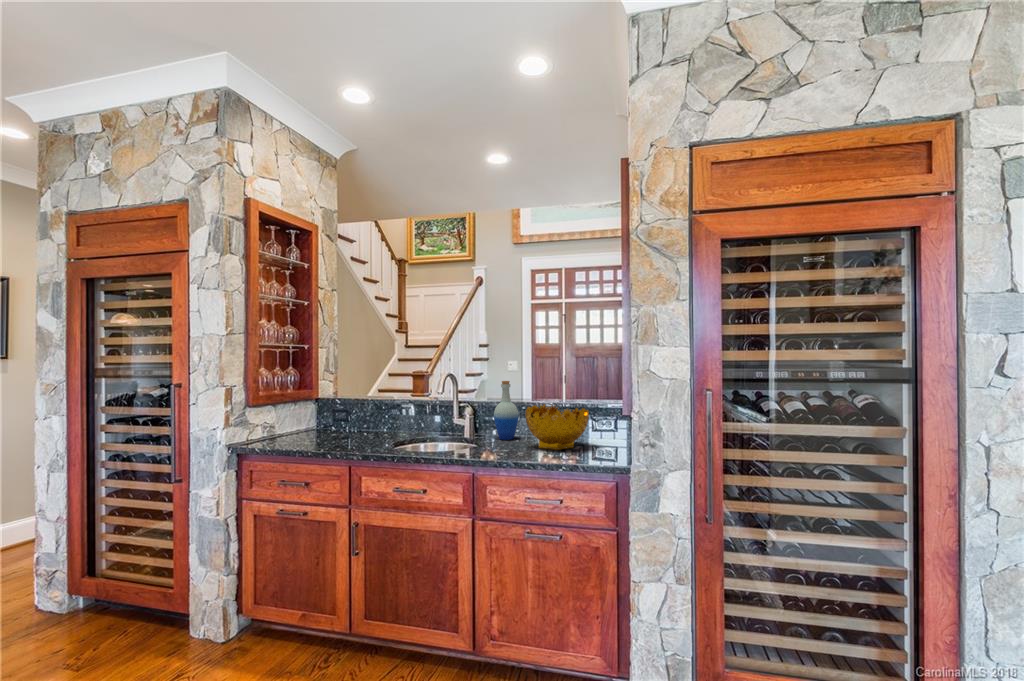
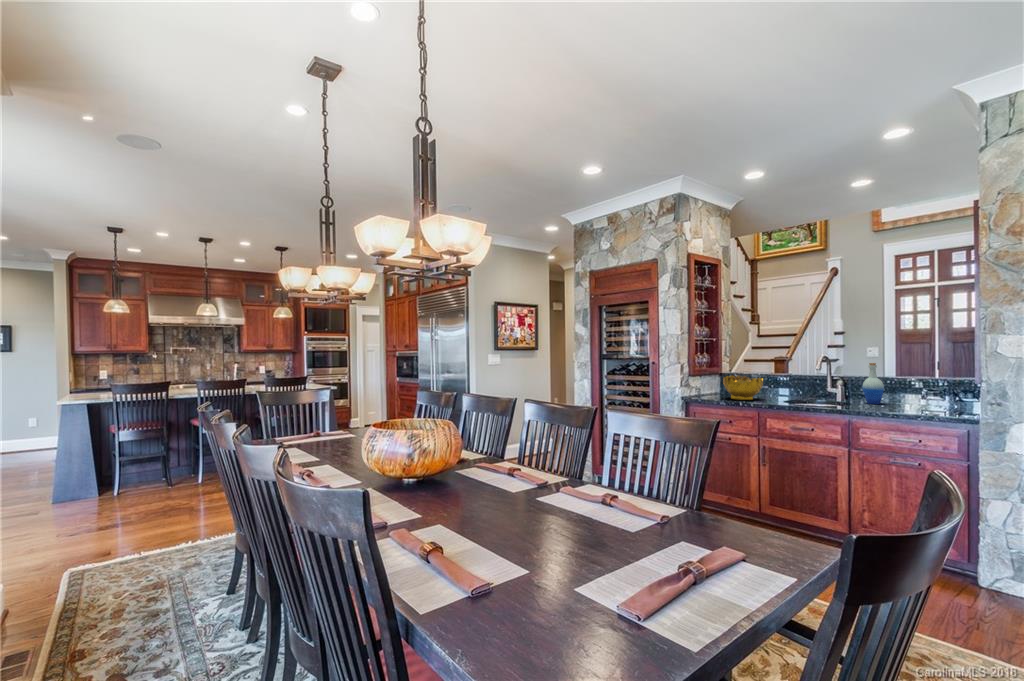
decorative bowl: present [525,404,589,450] -> present [723,375,763,400]

